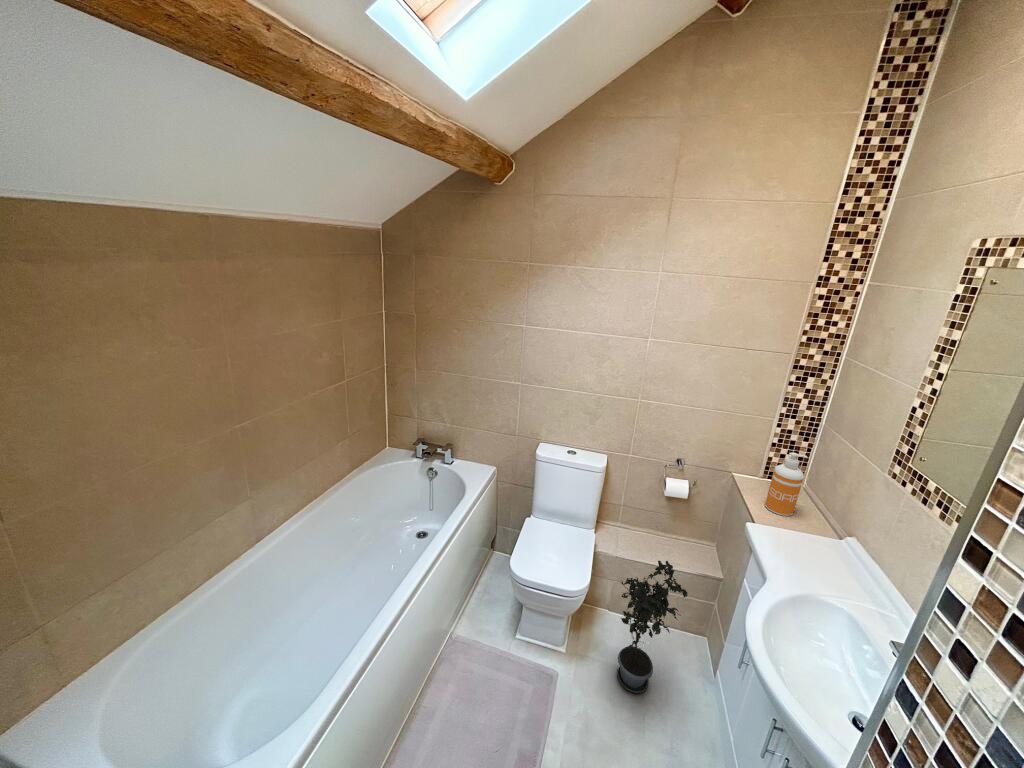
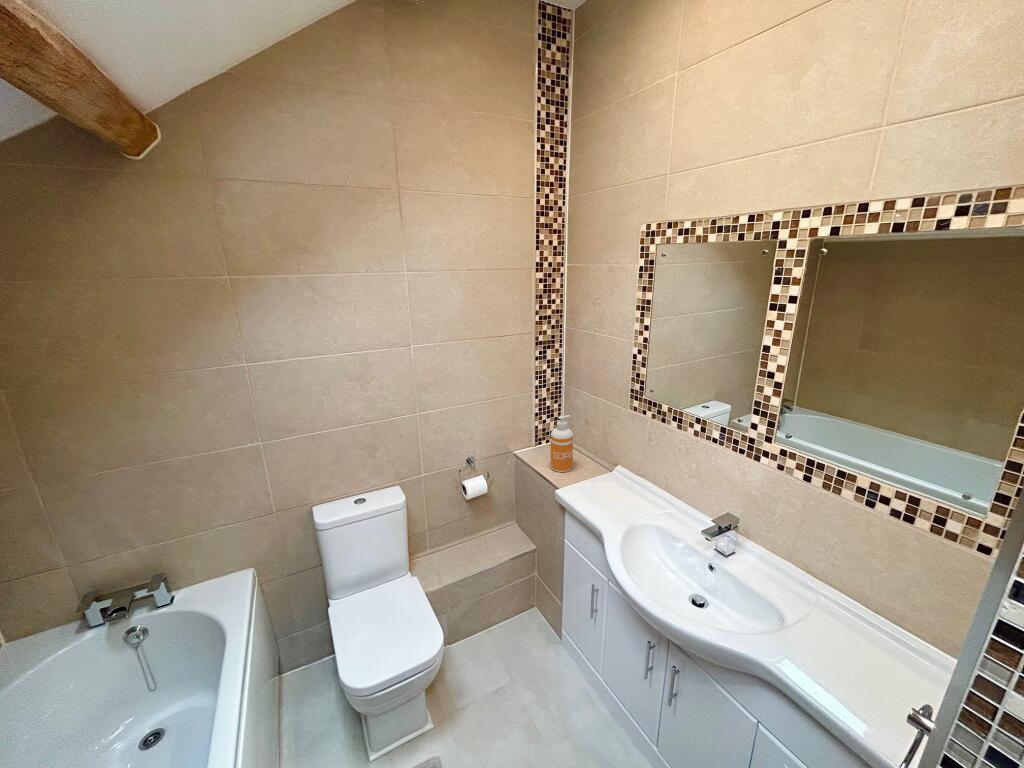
potted plant: present [617,561,687,693] -> none [466,560,537,707]

